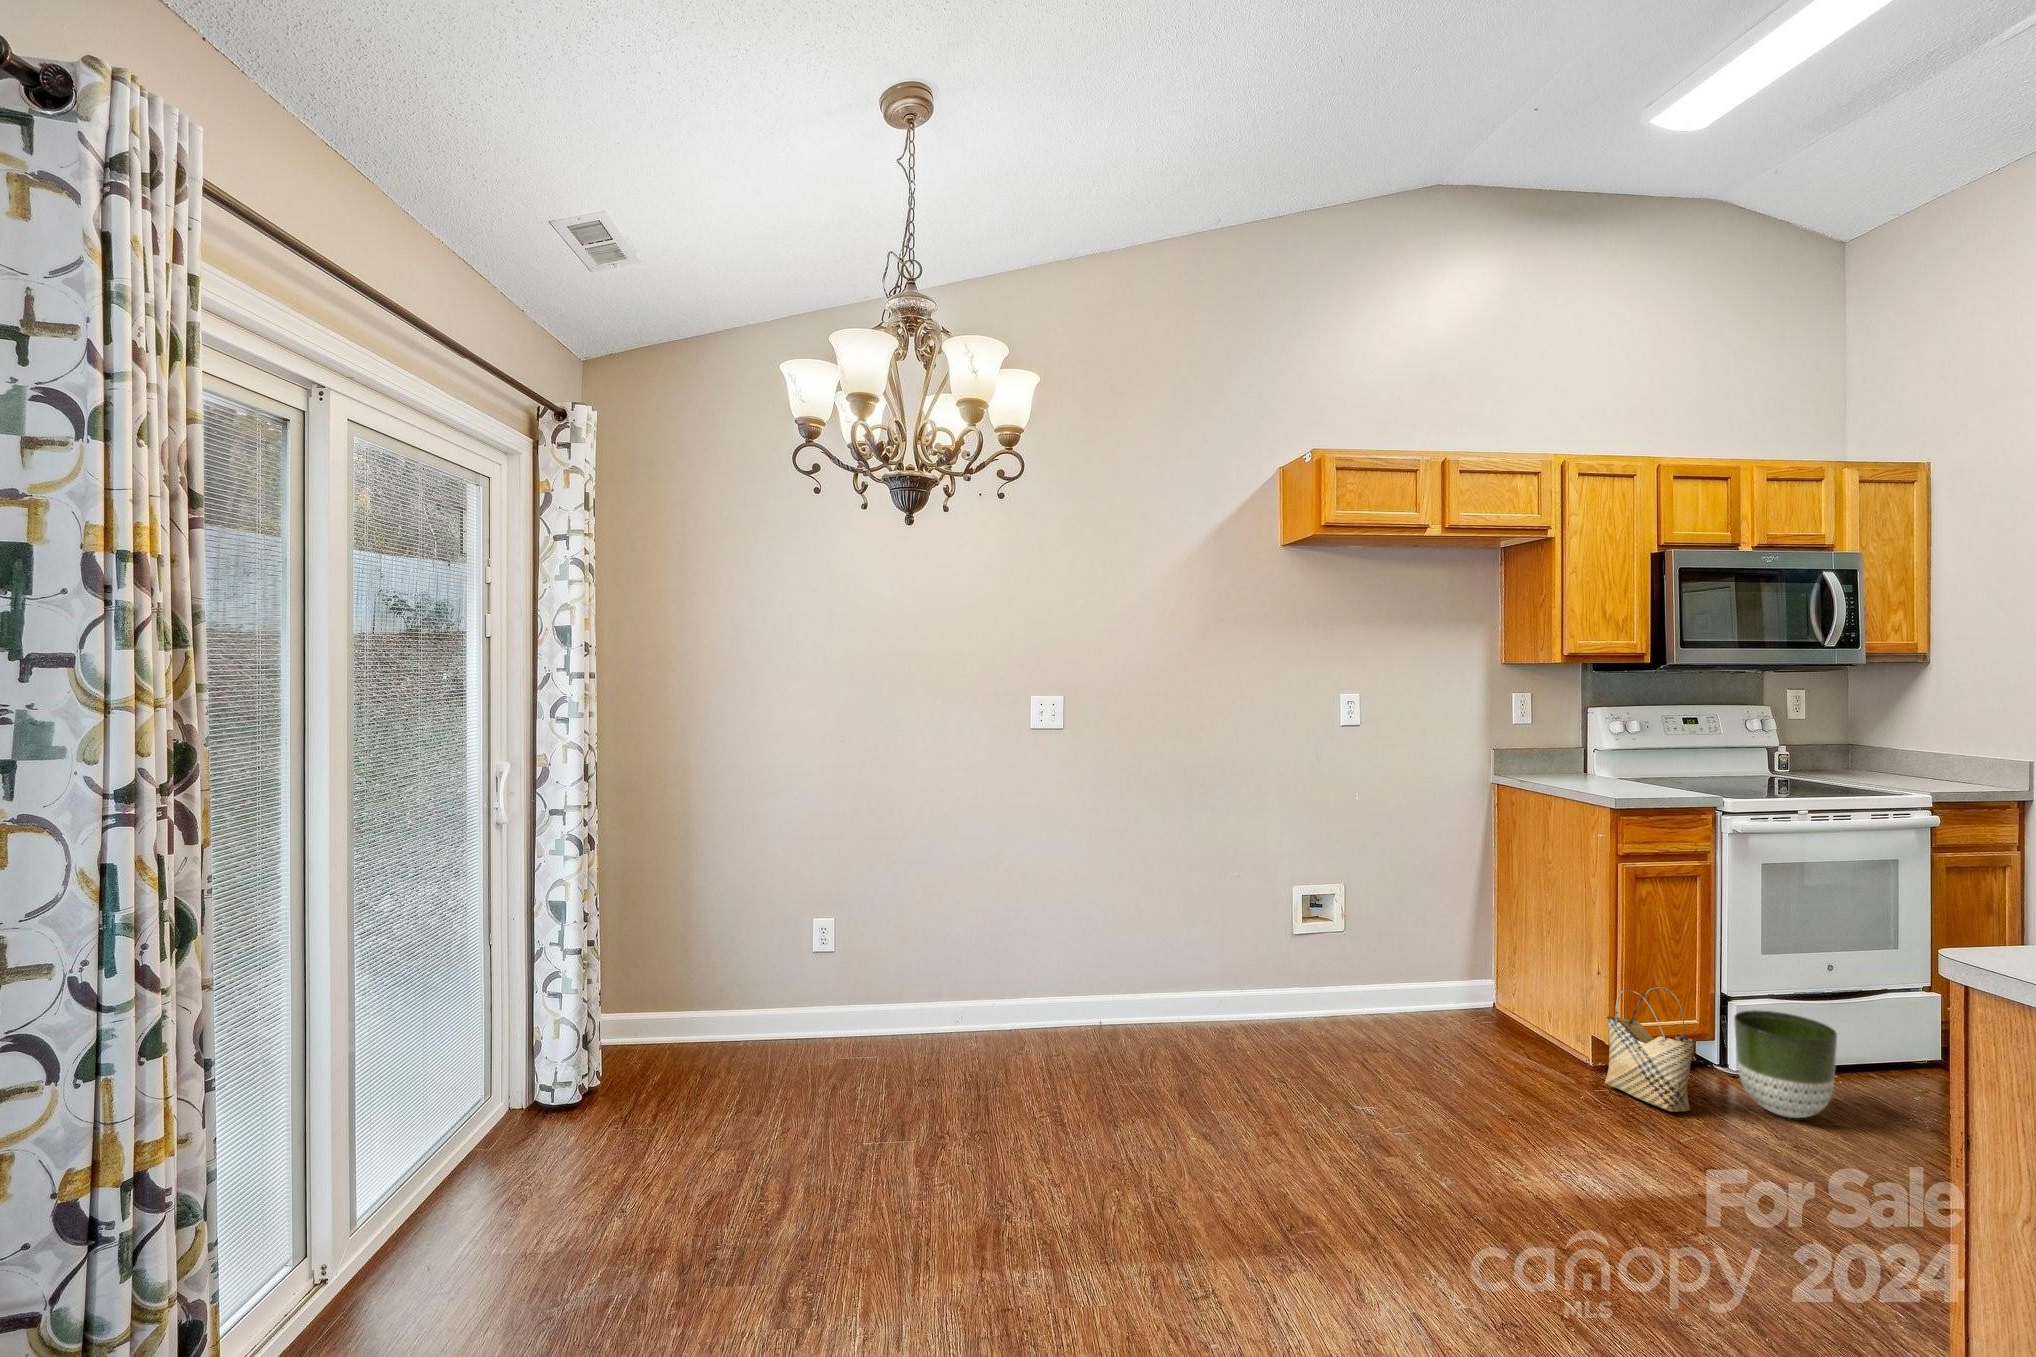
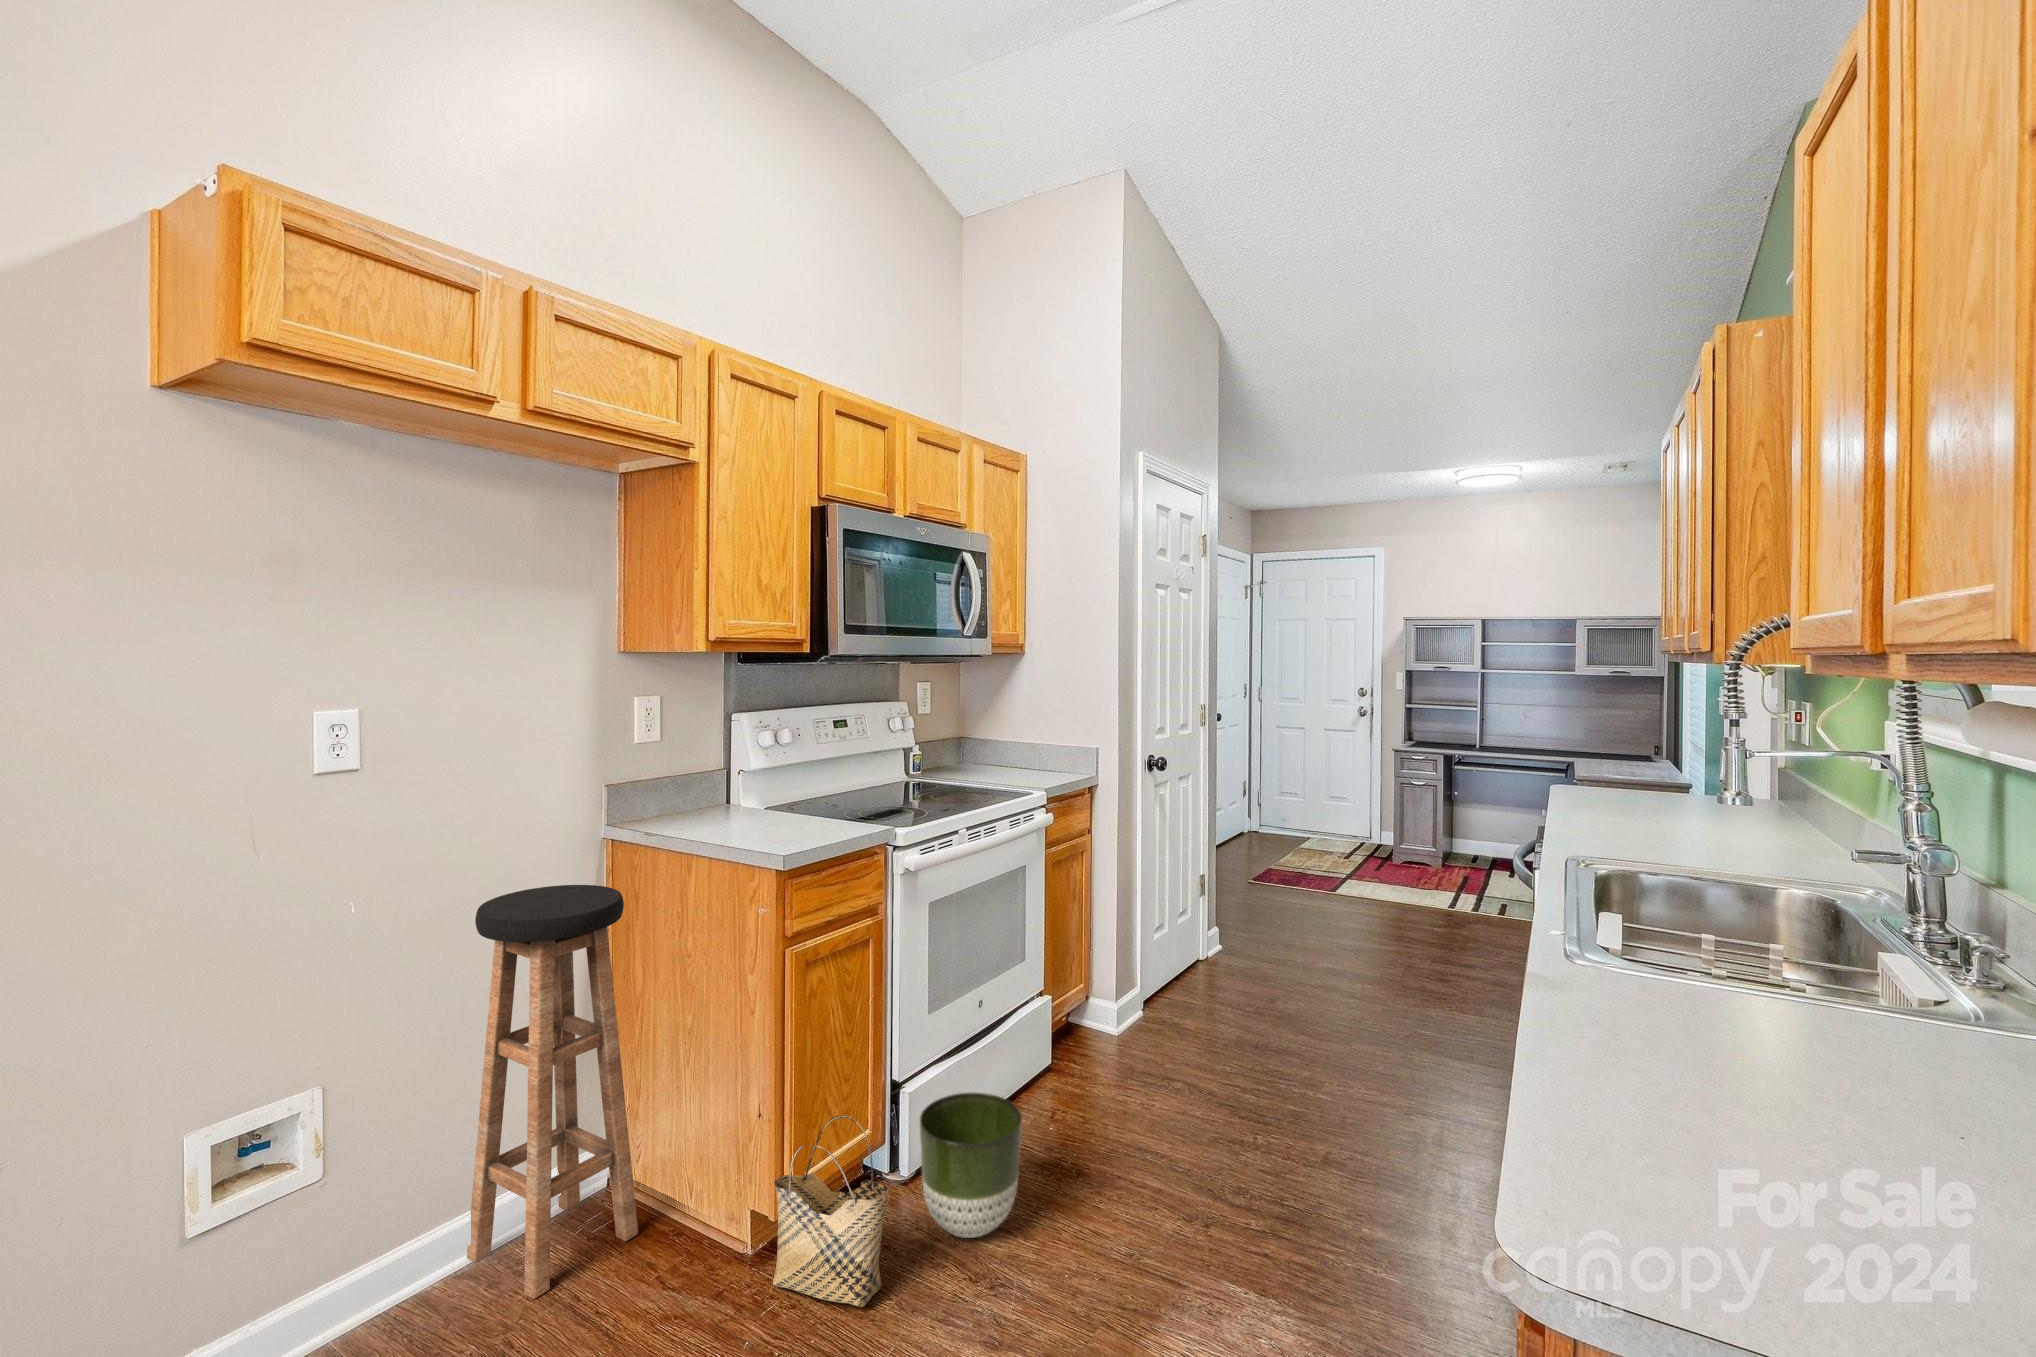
bar stool: none [1413,810,1516,1043] -> present [467,885,638,1299]

